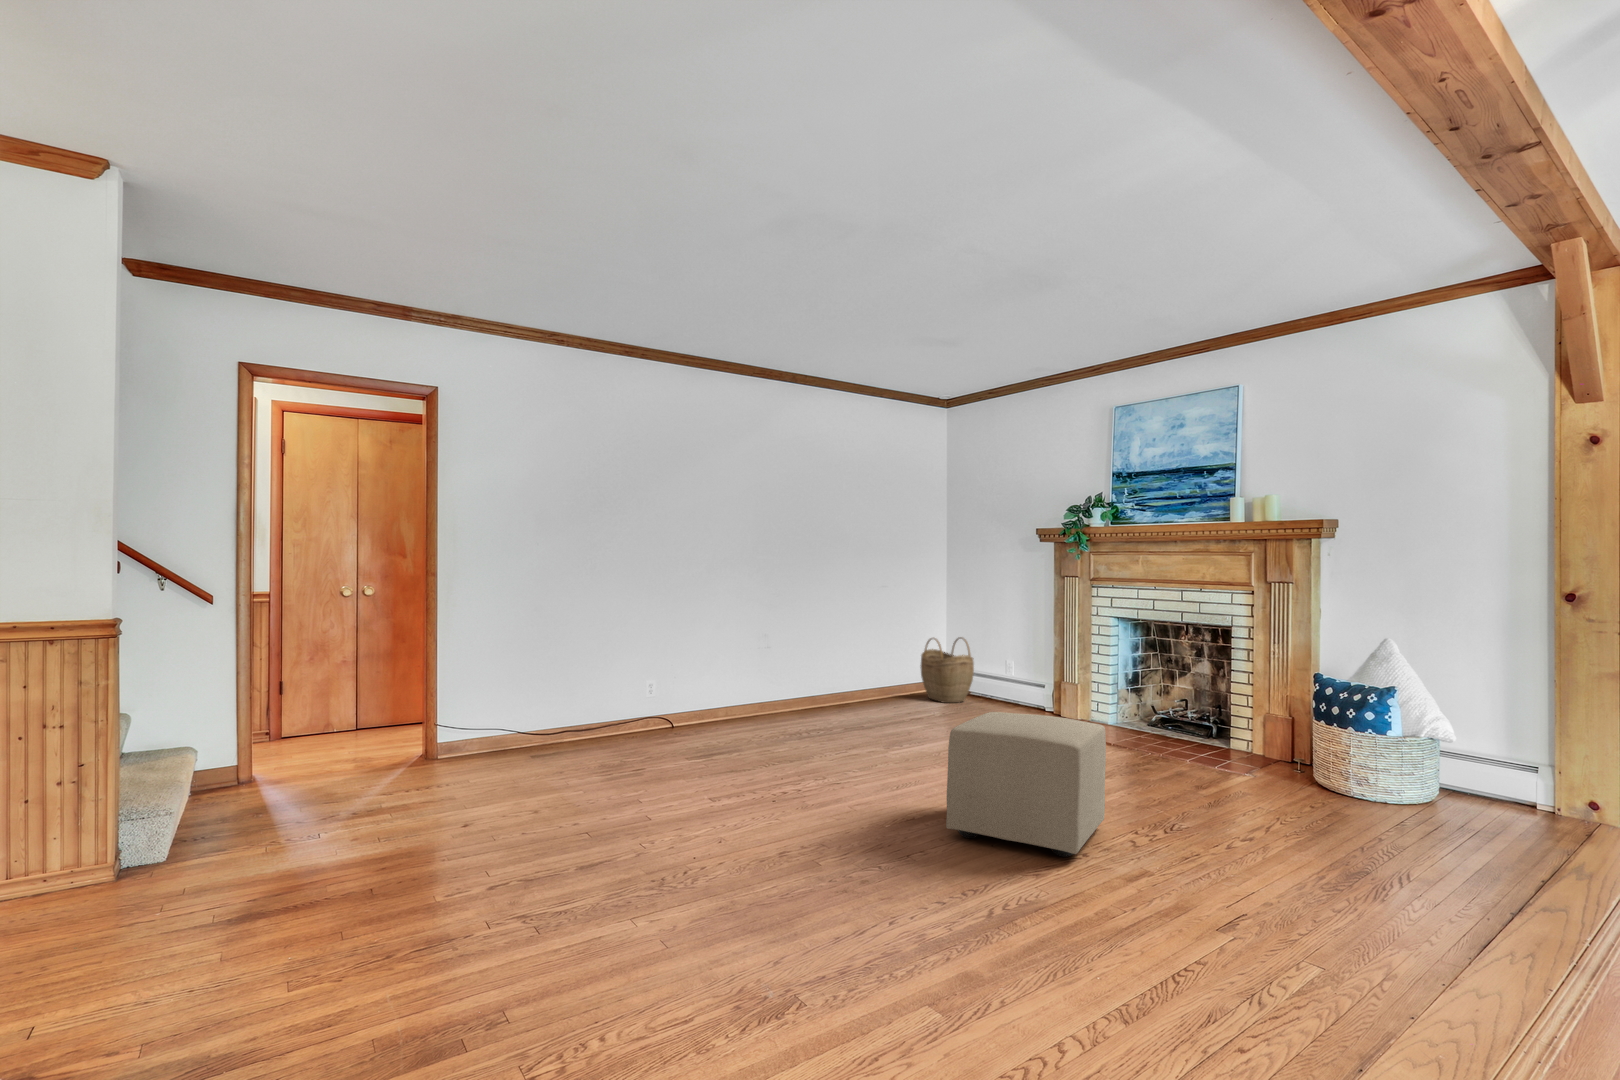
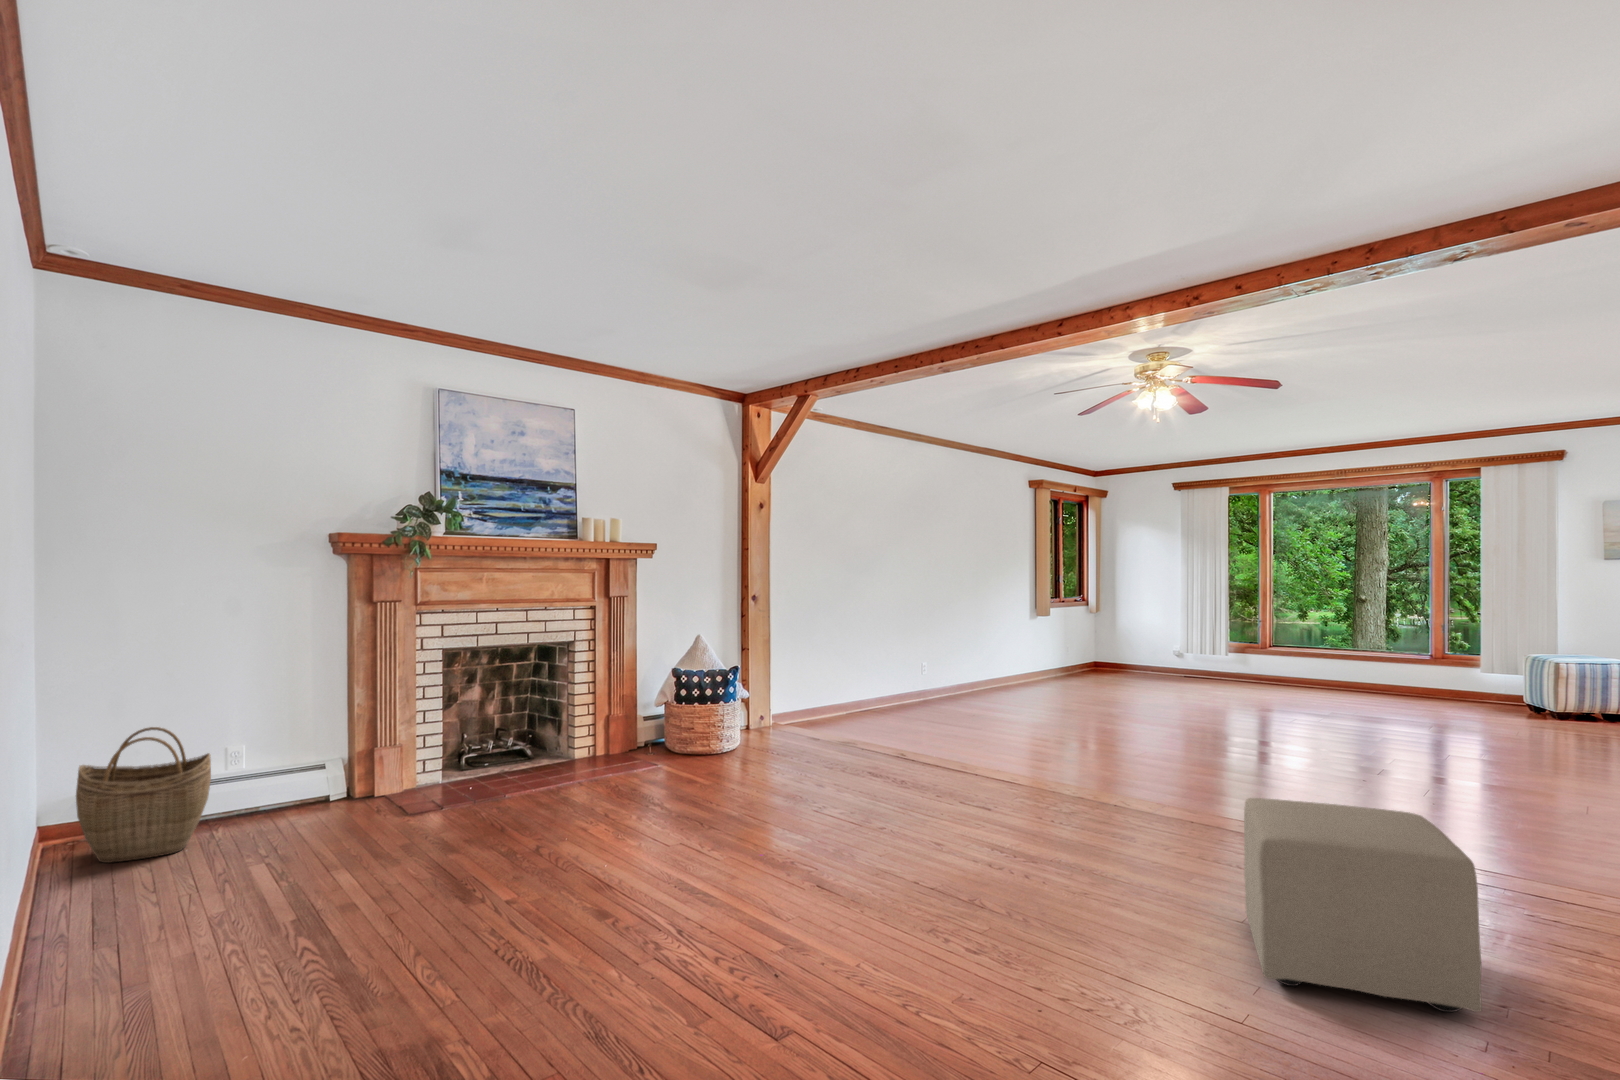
ottoman: present [946,712,1106,857] -> present [1244,798,1482,1012]

